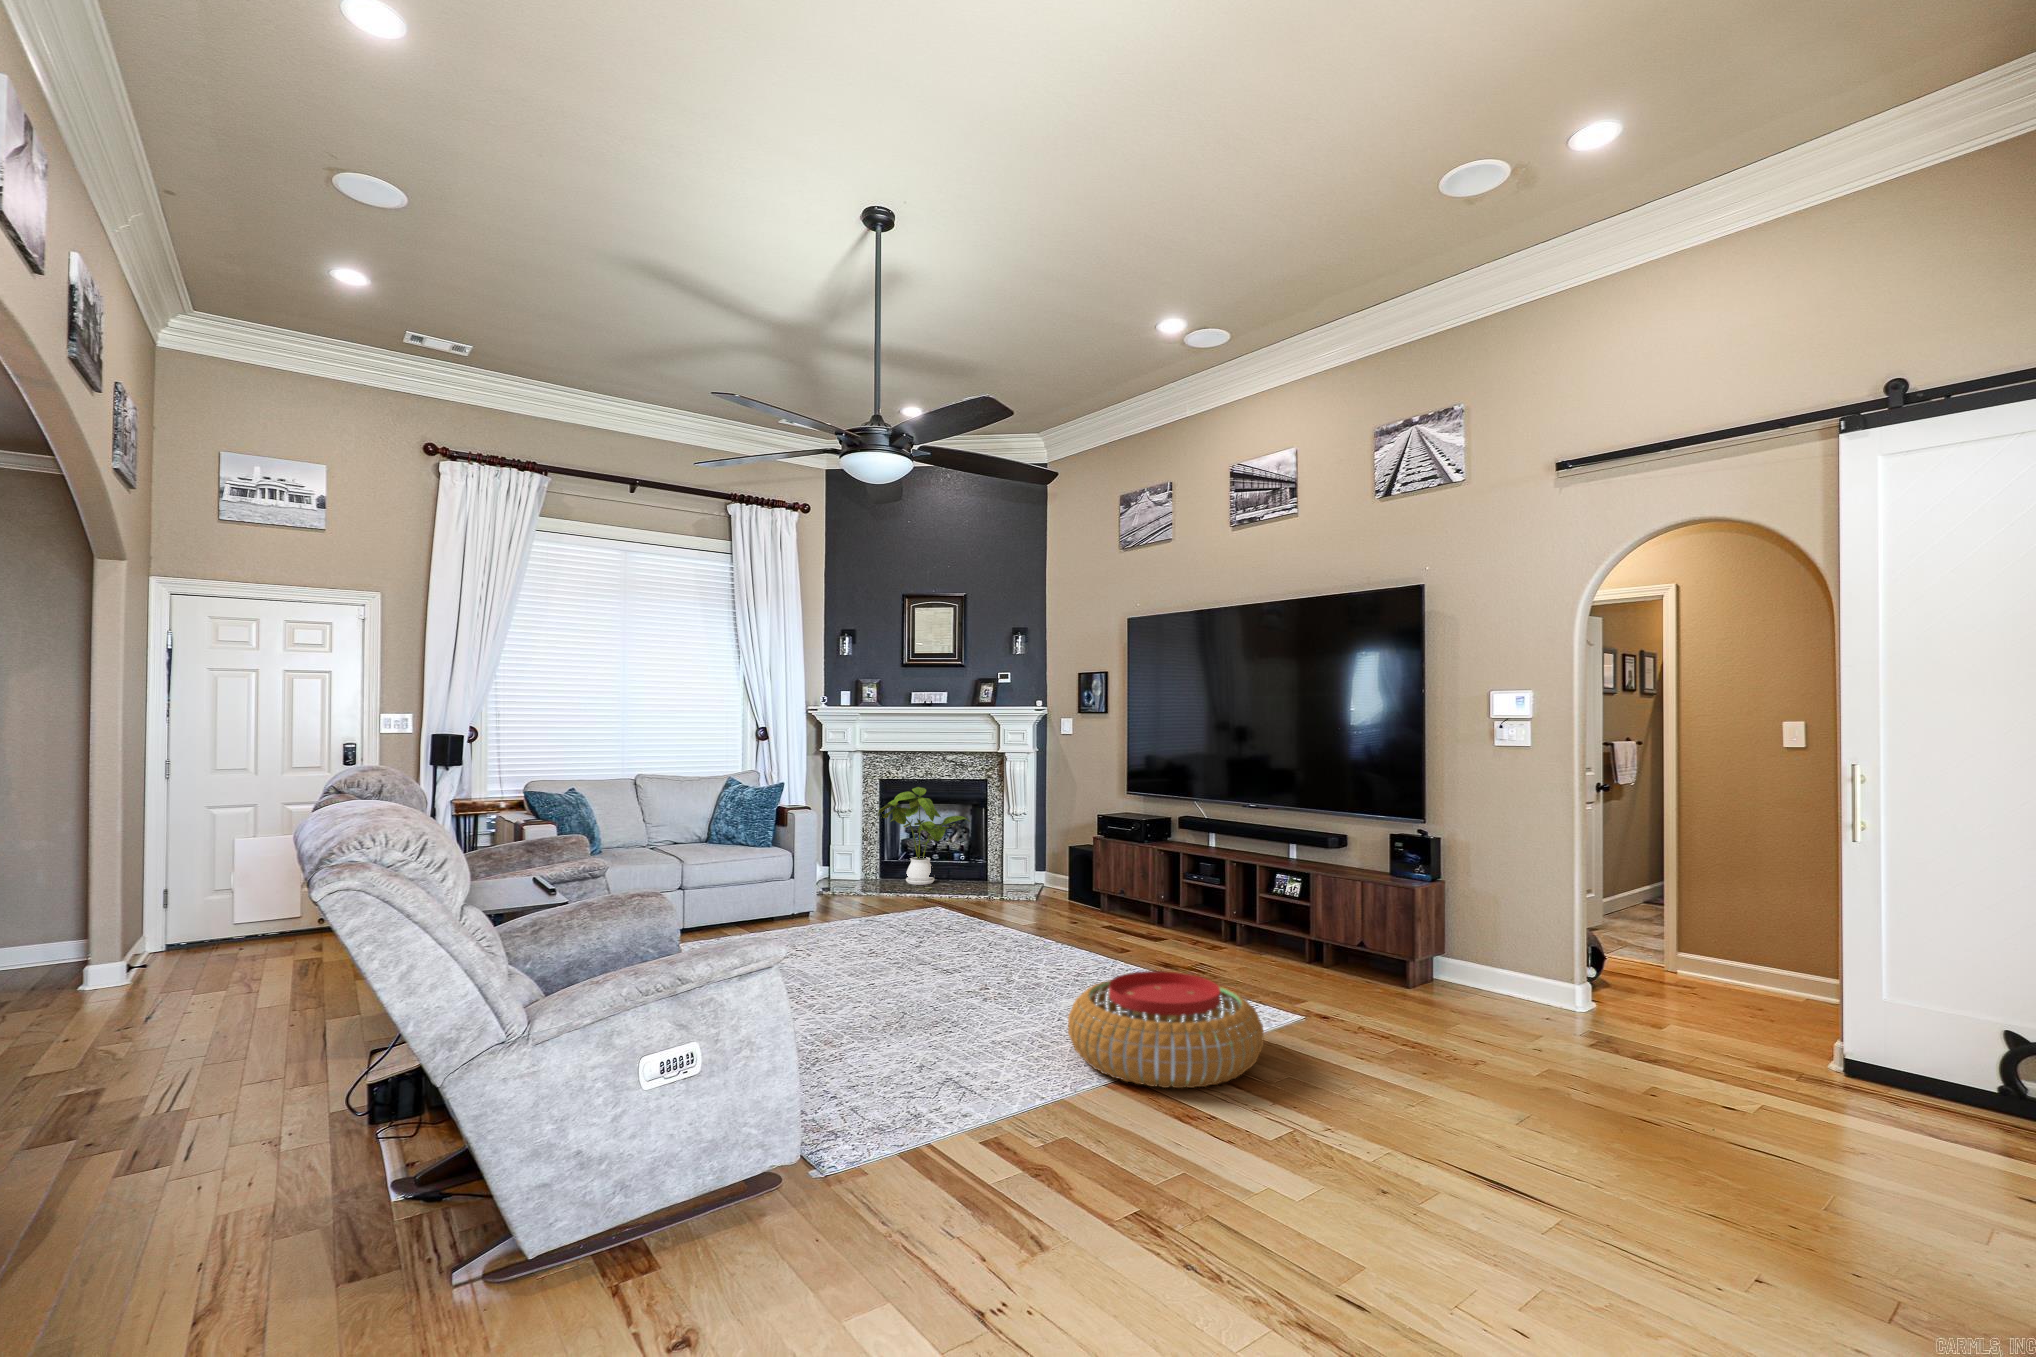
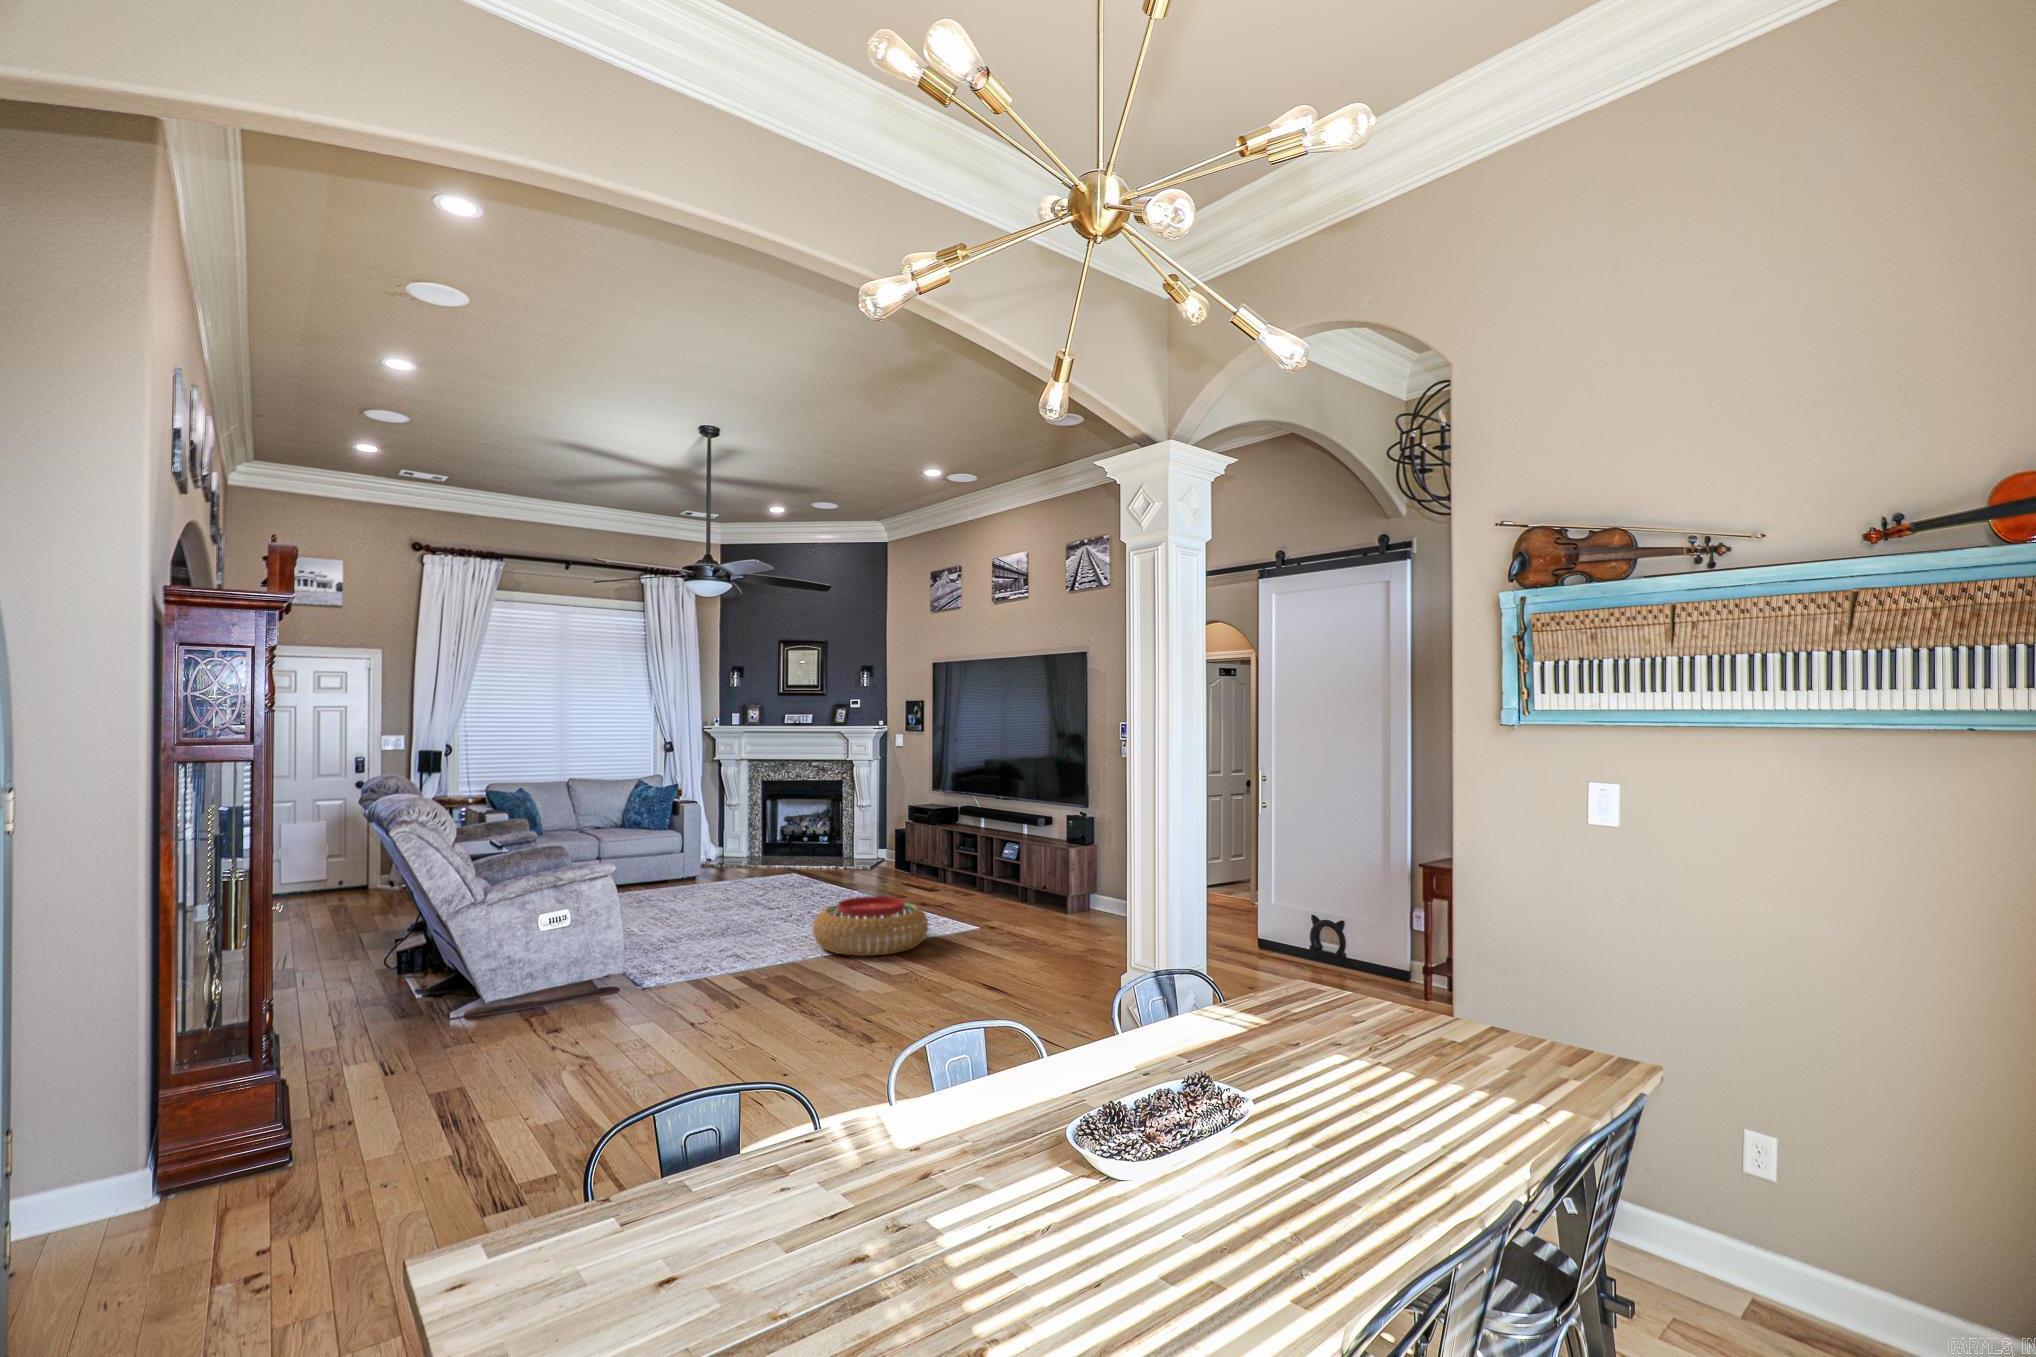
house plant: present [878,787,970,885] -> none [756,787,829,860]

